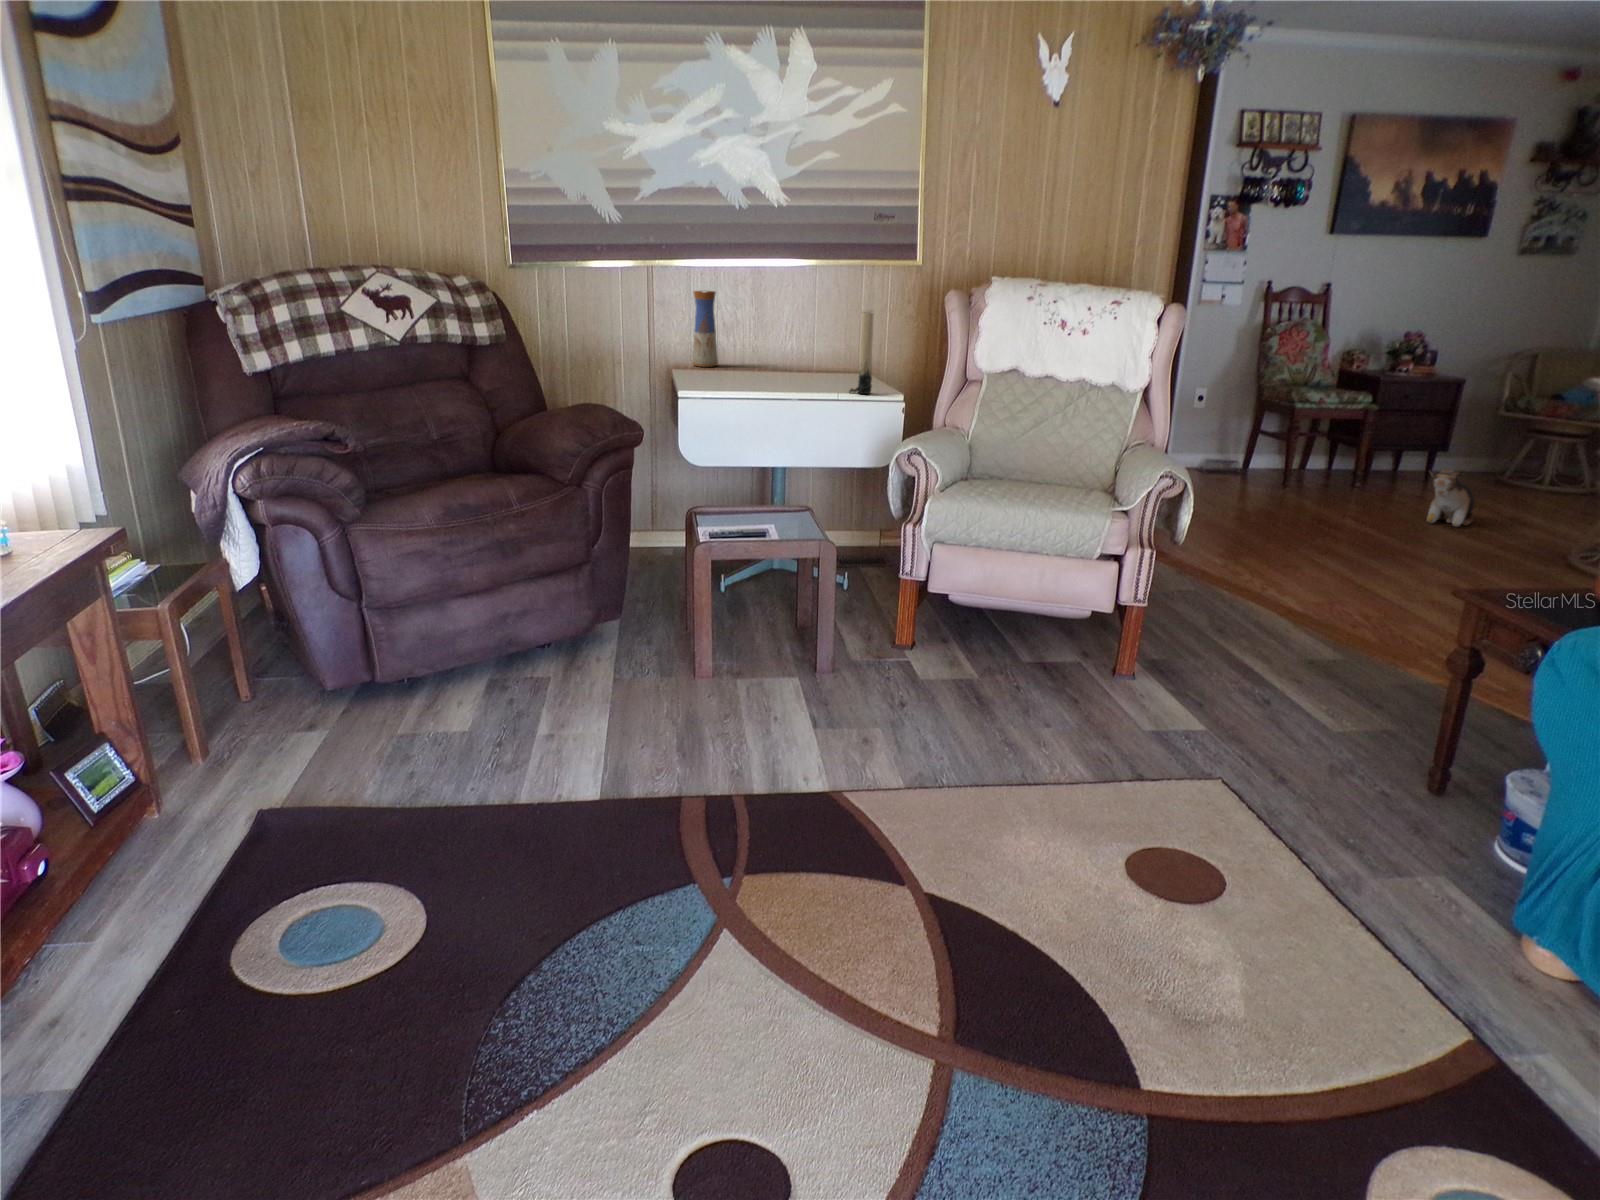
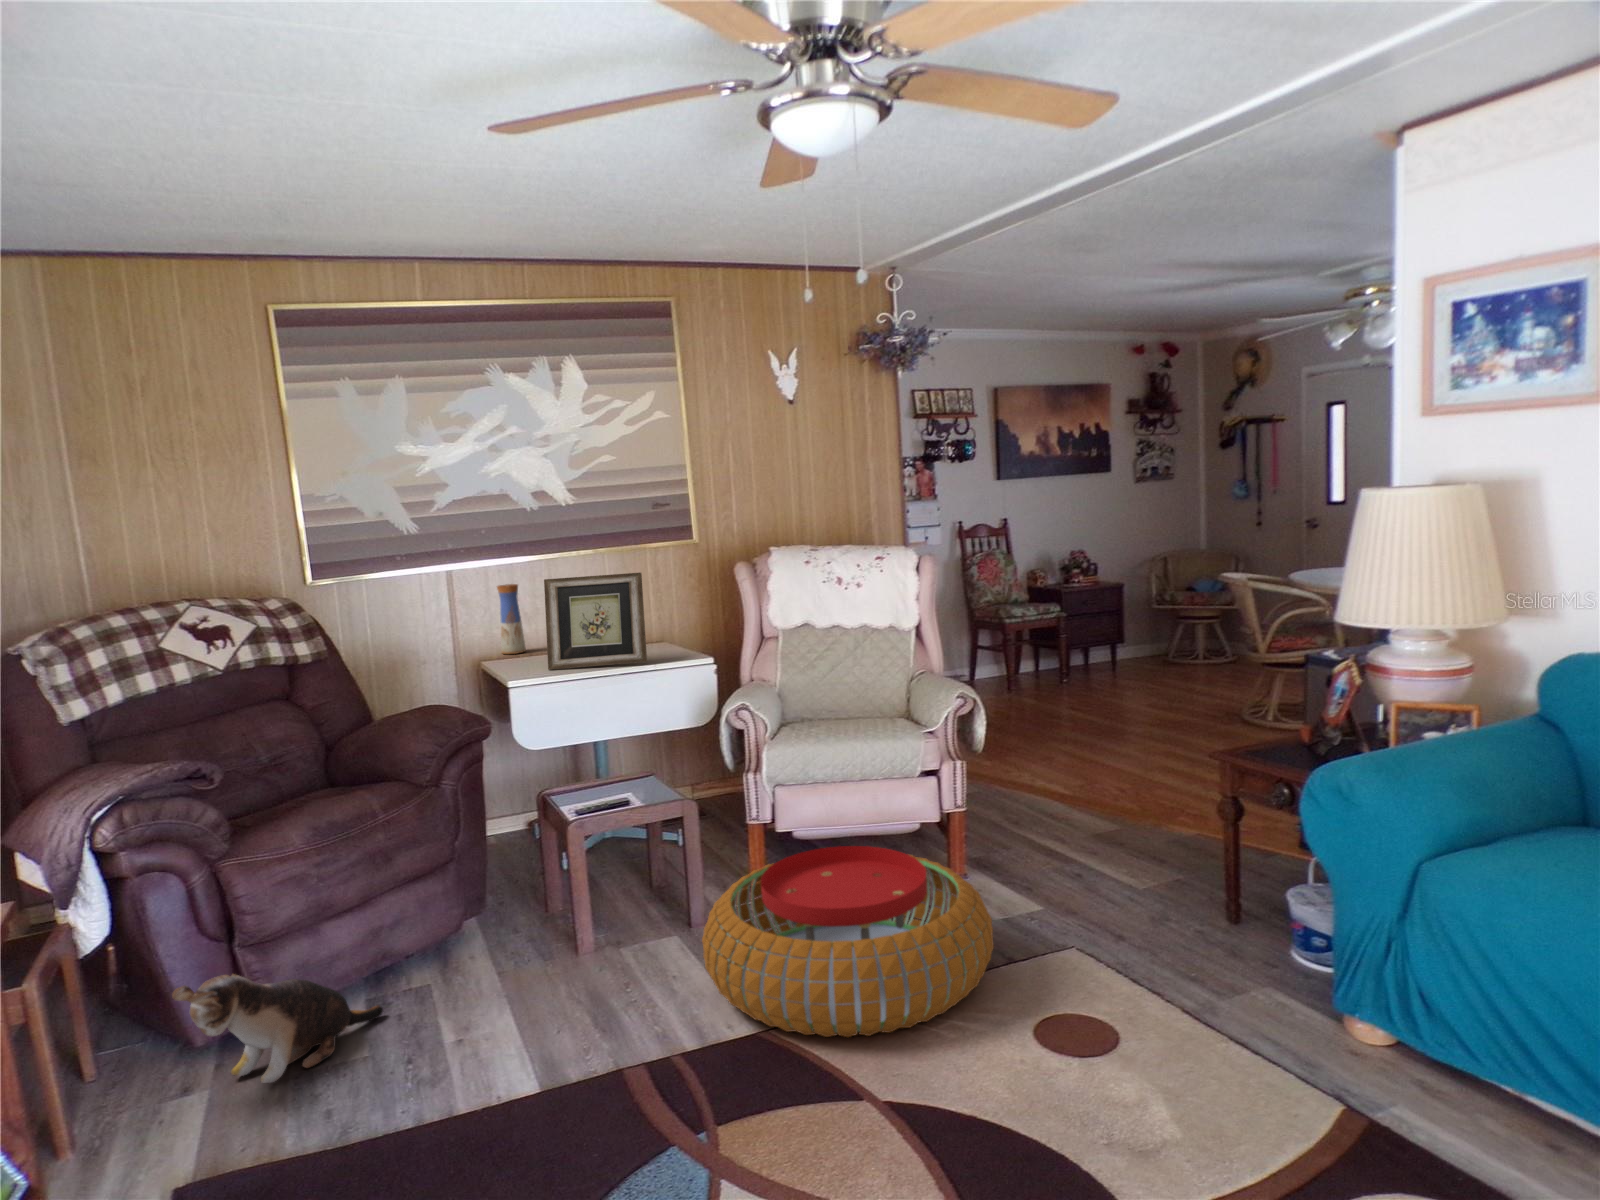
picture frame: none [724,286,835,390] -> present [544,573,647,670]
candle: present [849,310,873,394] -> none [665,588,686,661]
plush toy: present [1427,469,1475,526] -> present [172,974,383,1083]
pouf: none [795,617,1124,825] -> present [702,846,994,1037]

